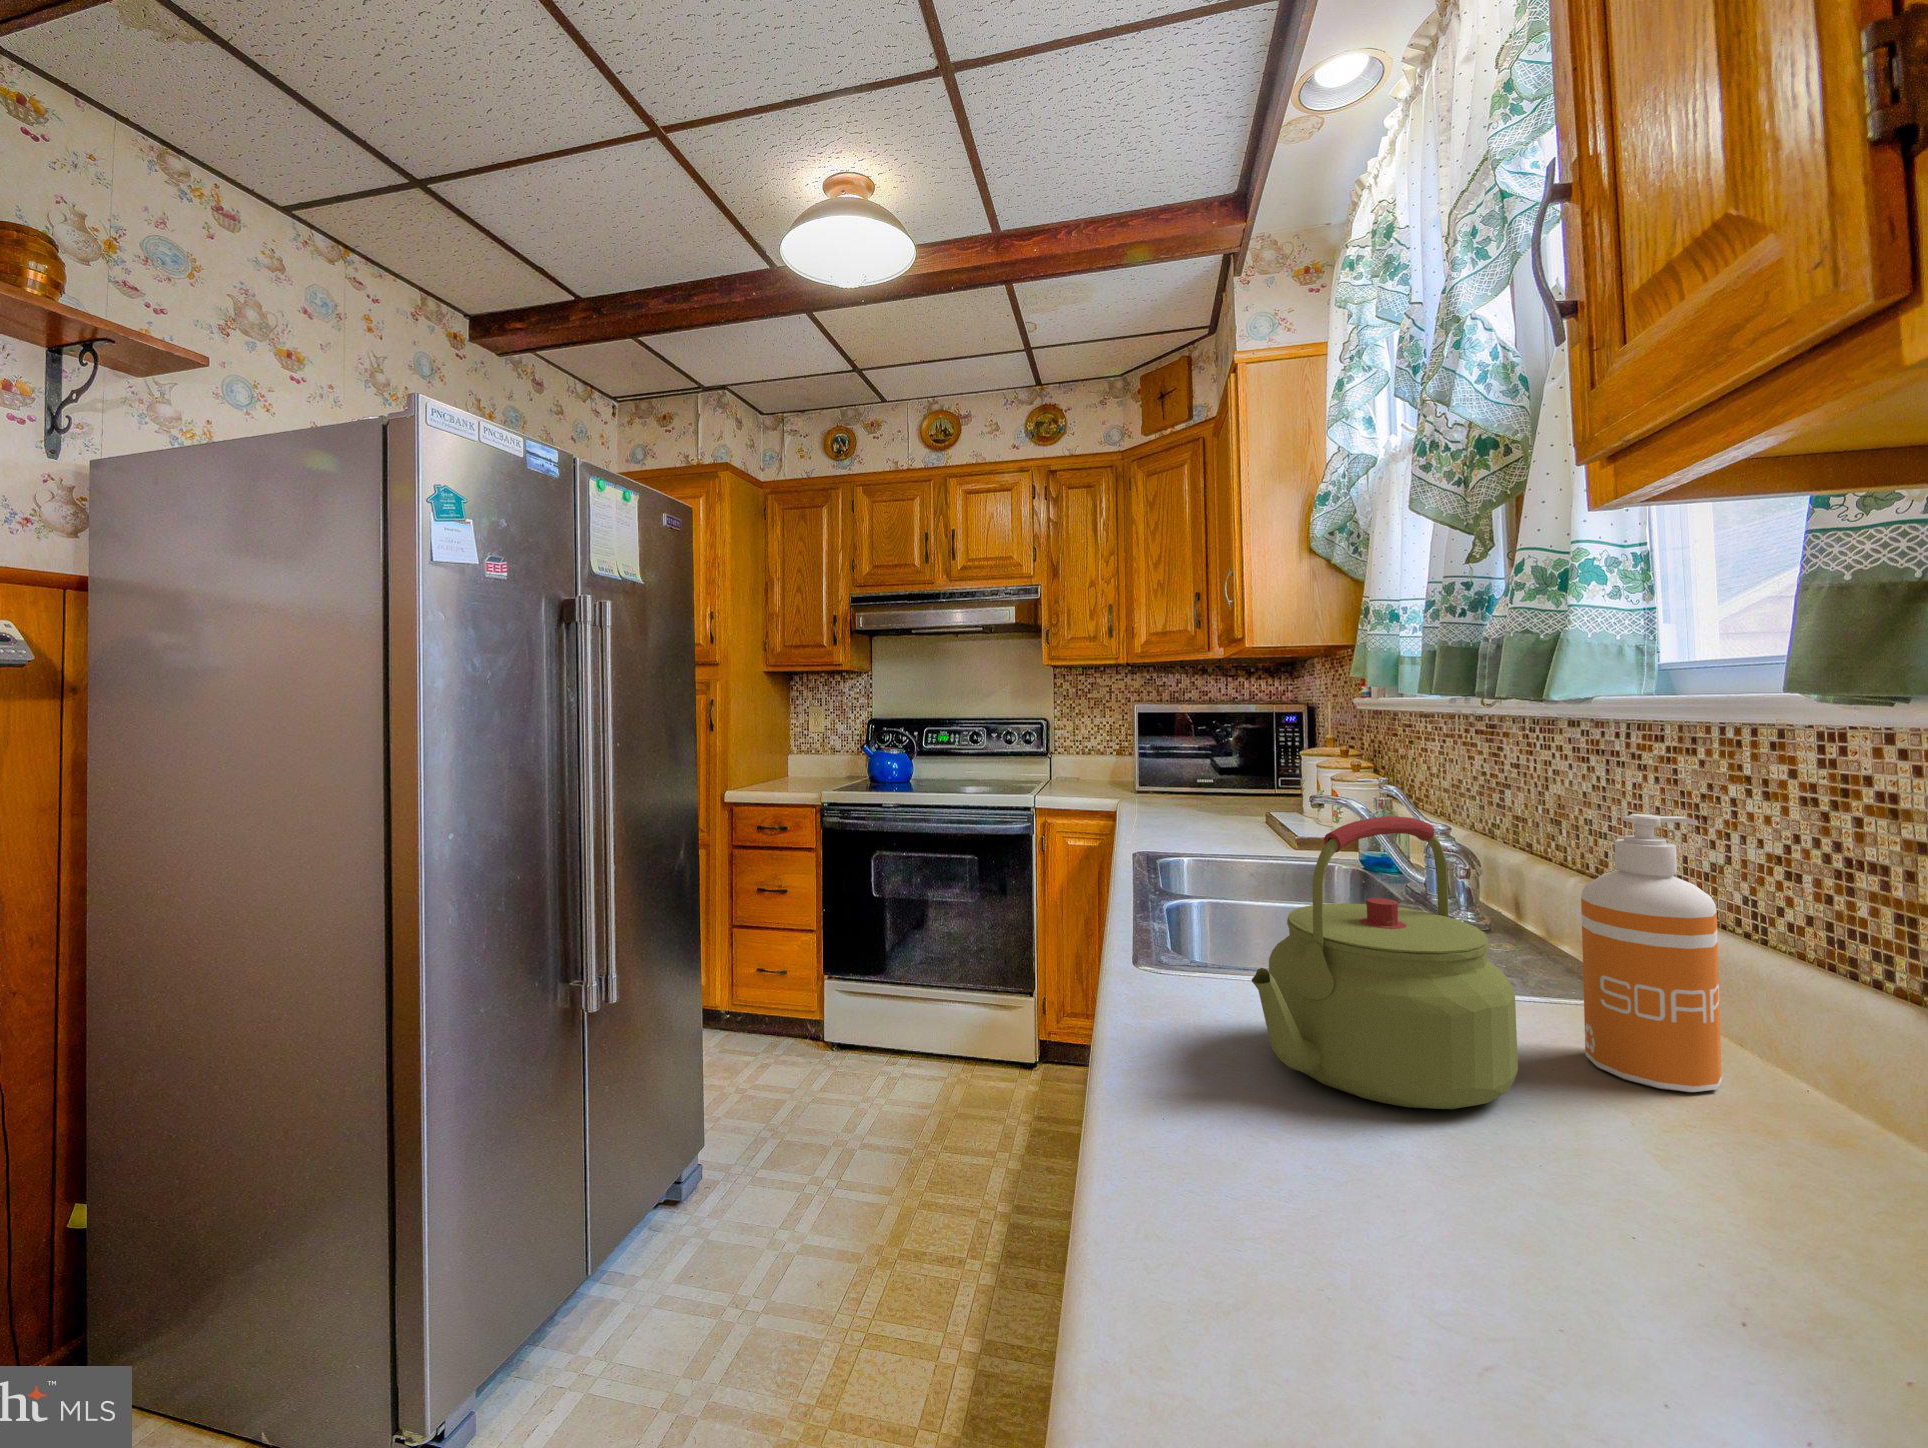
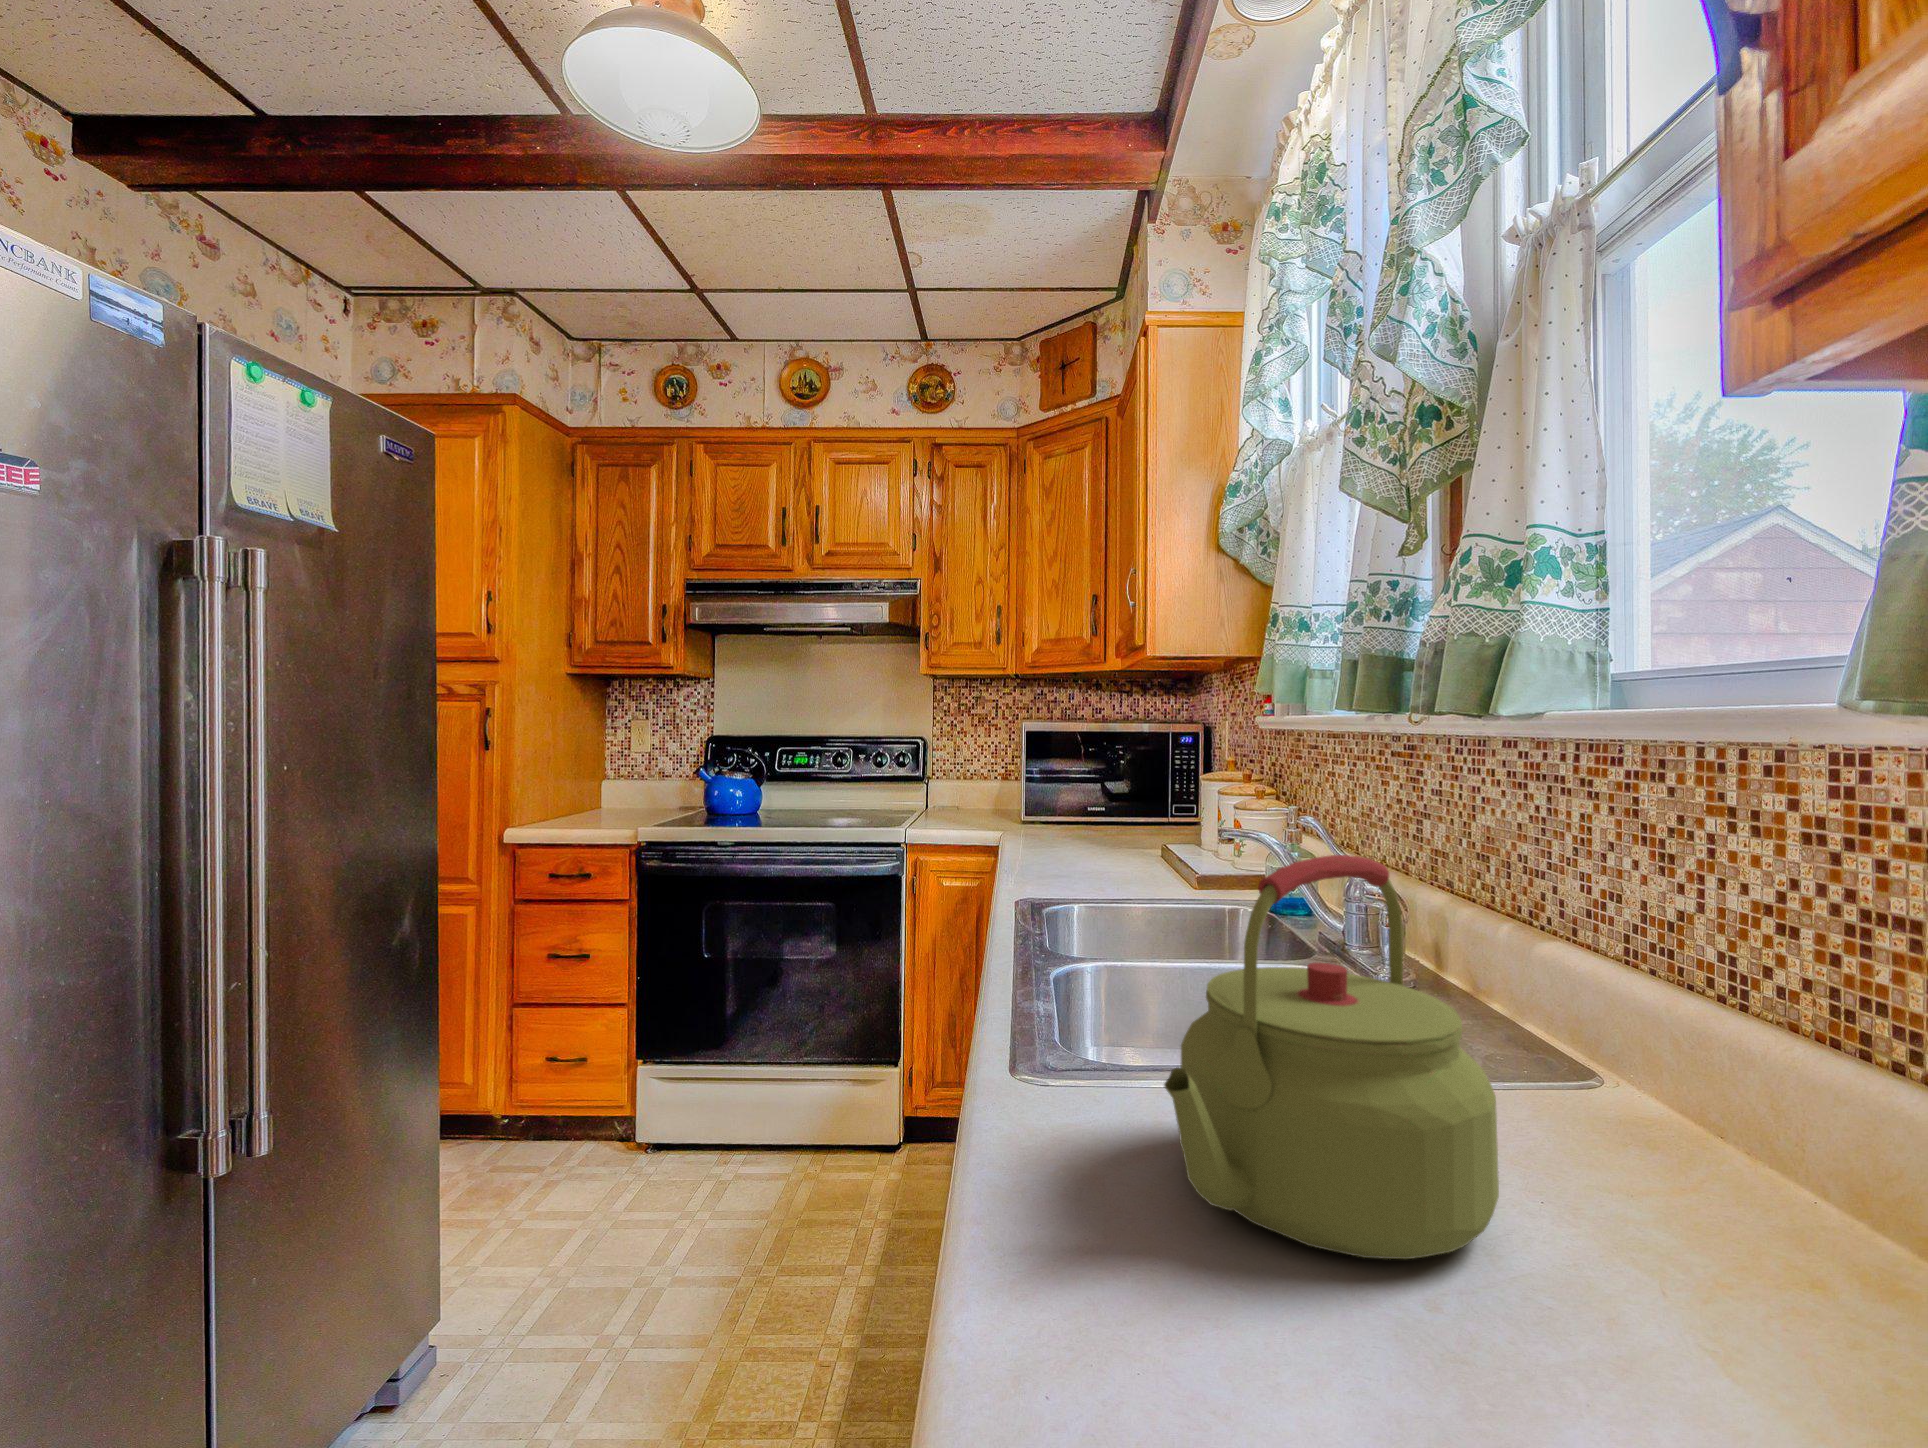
soap dispenser: present [1581,814,1722,1092] -> none [1558,853,1724,1212]

